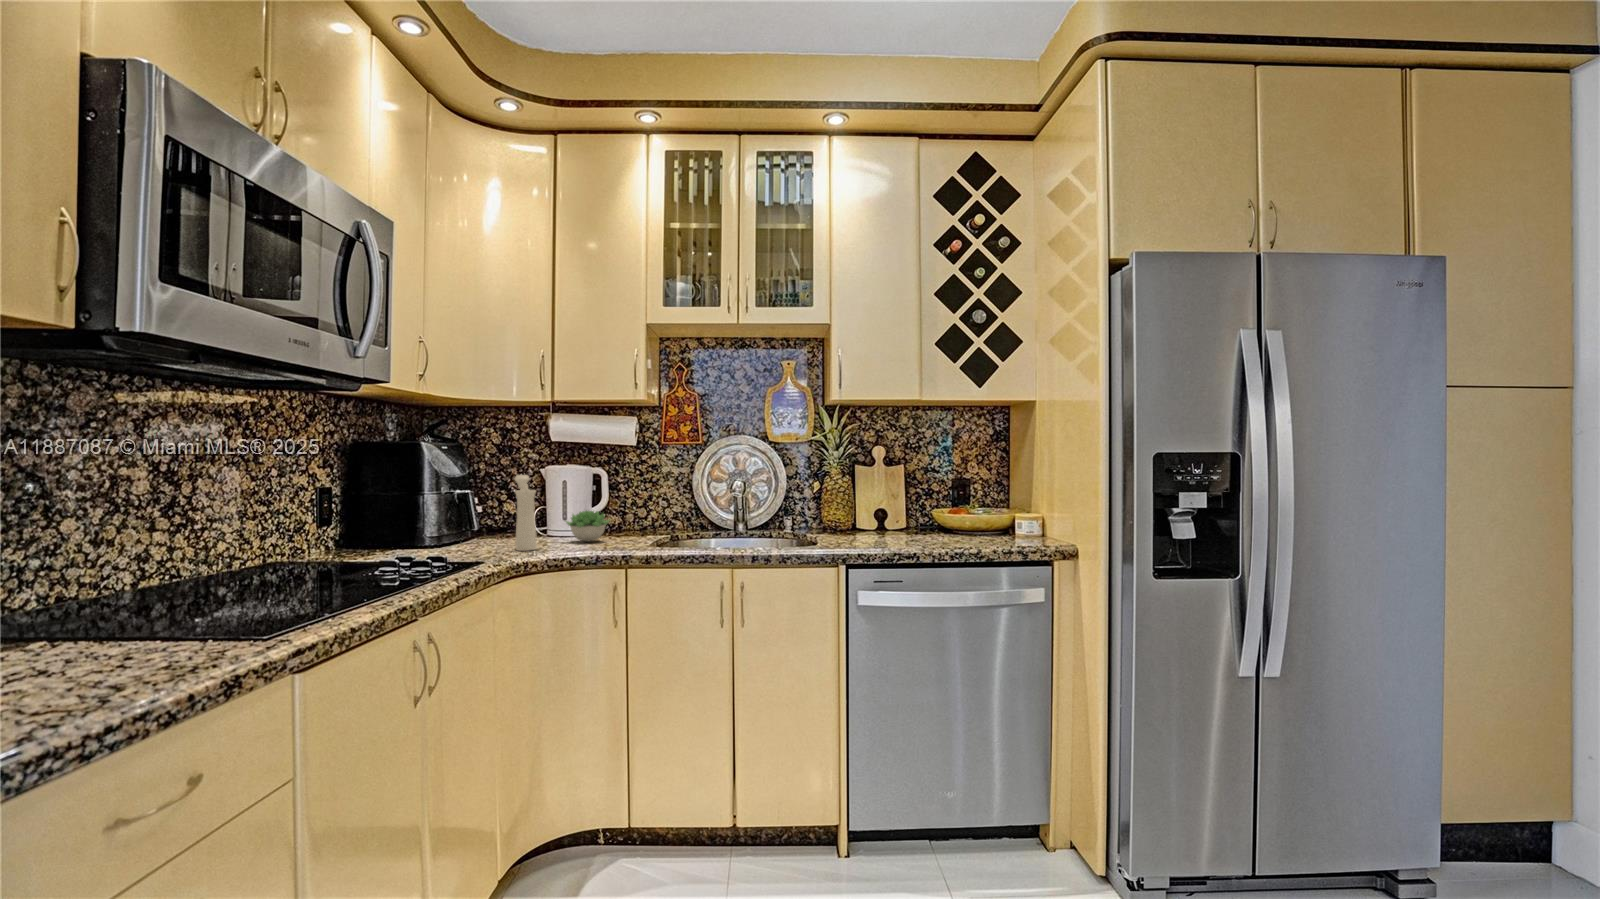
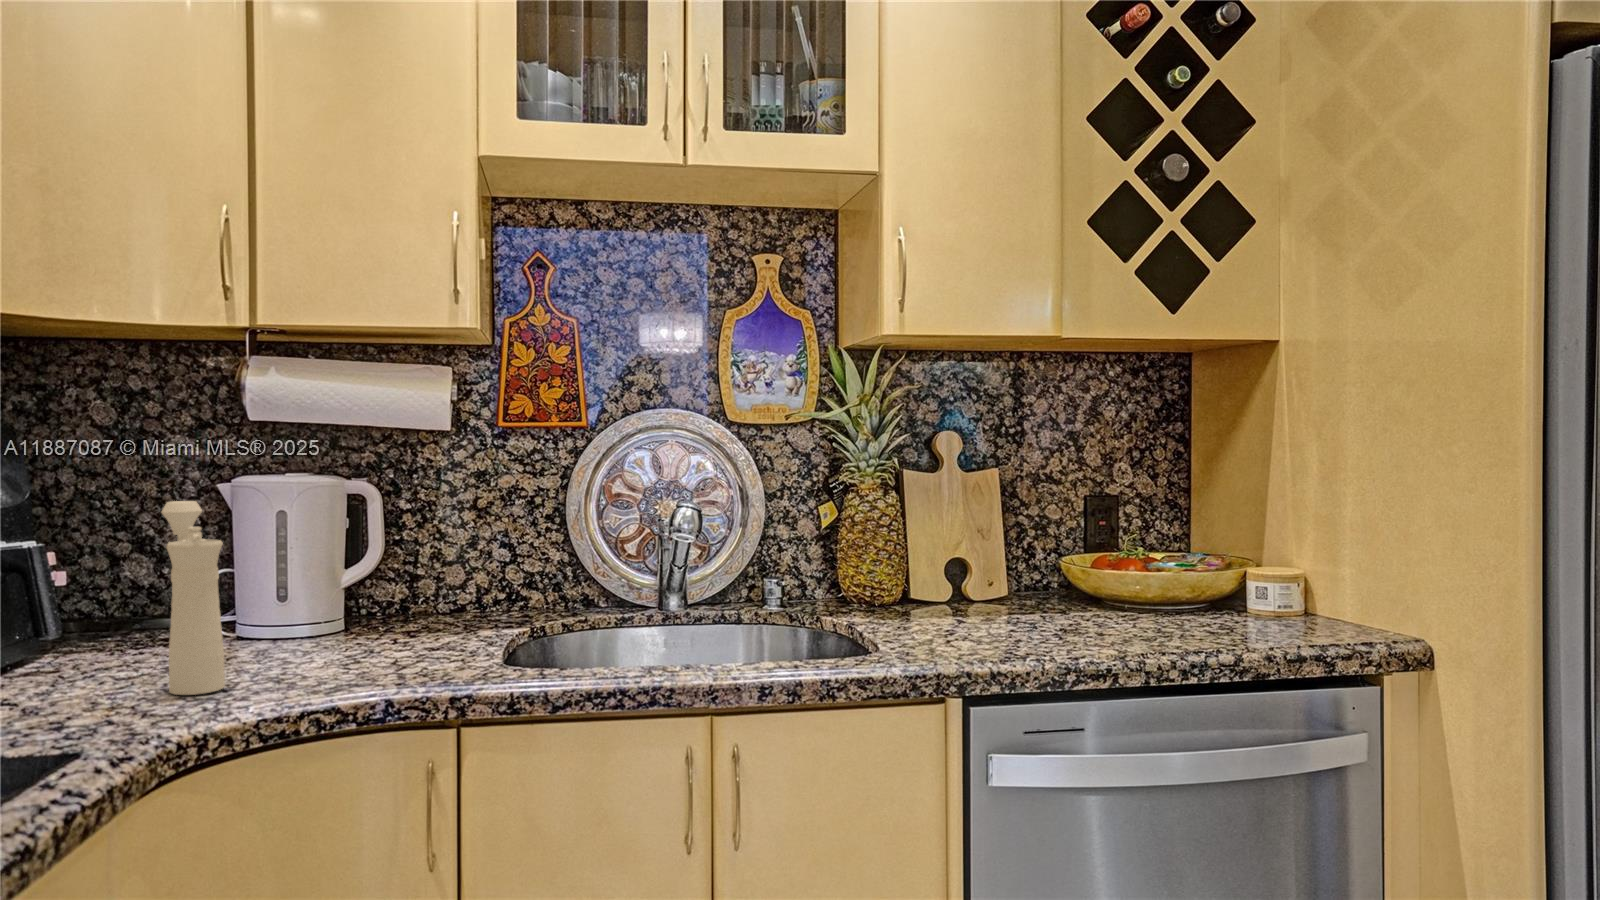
succulent plant: present [566,511,609,542] -> none [287,580,400,653]

